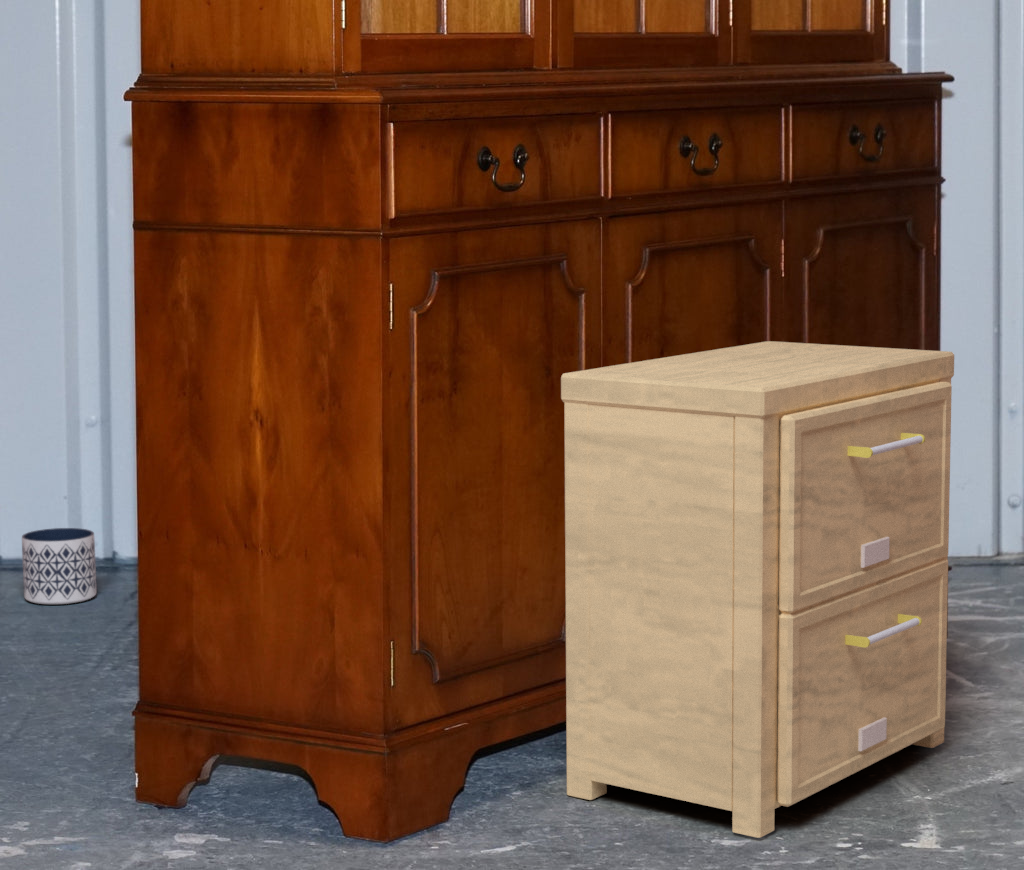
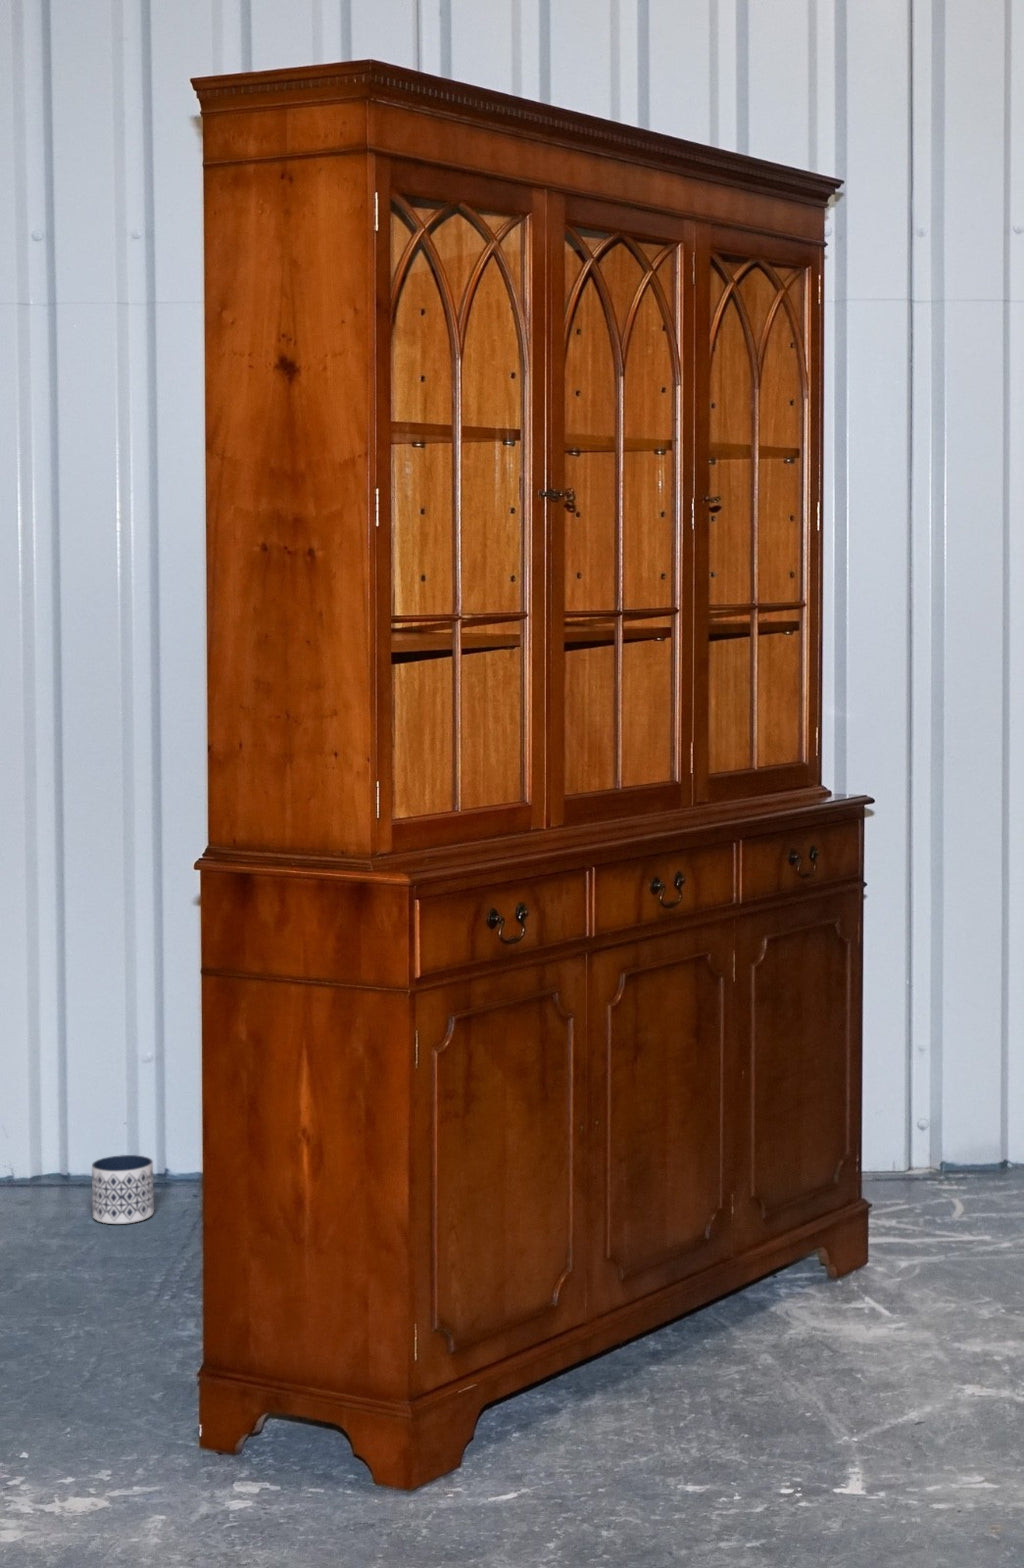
side table: present [561,341,954,838] -> none [553,1037,872,1486]

